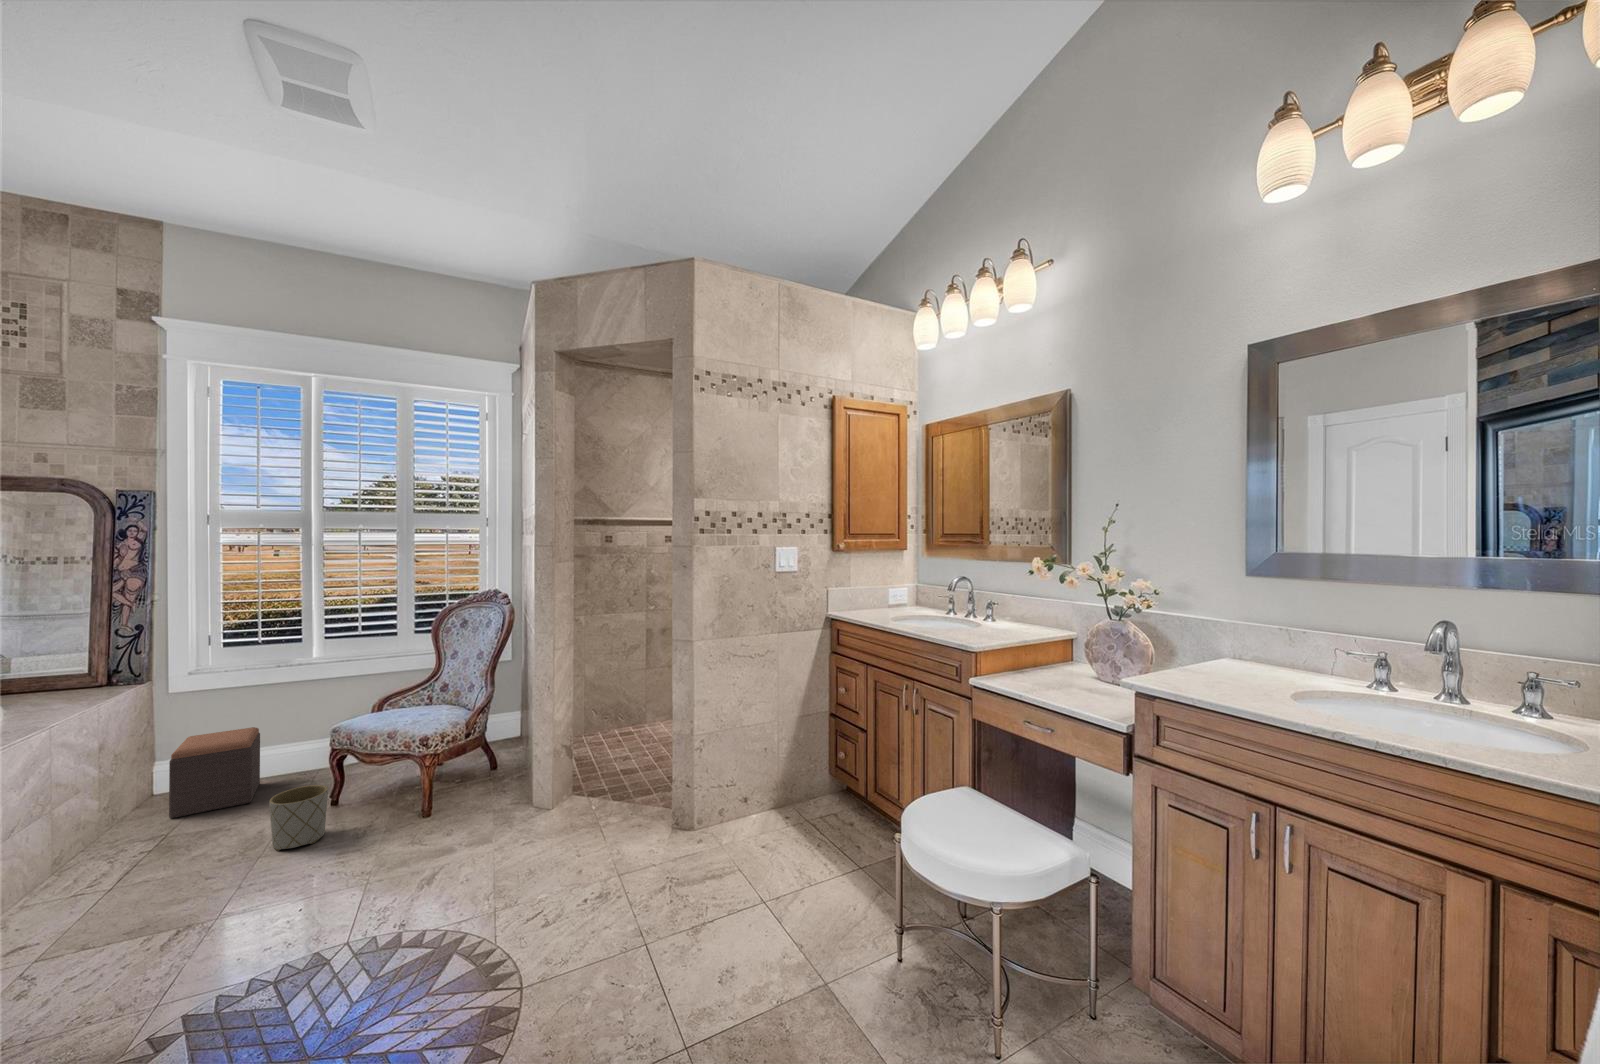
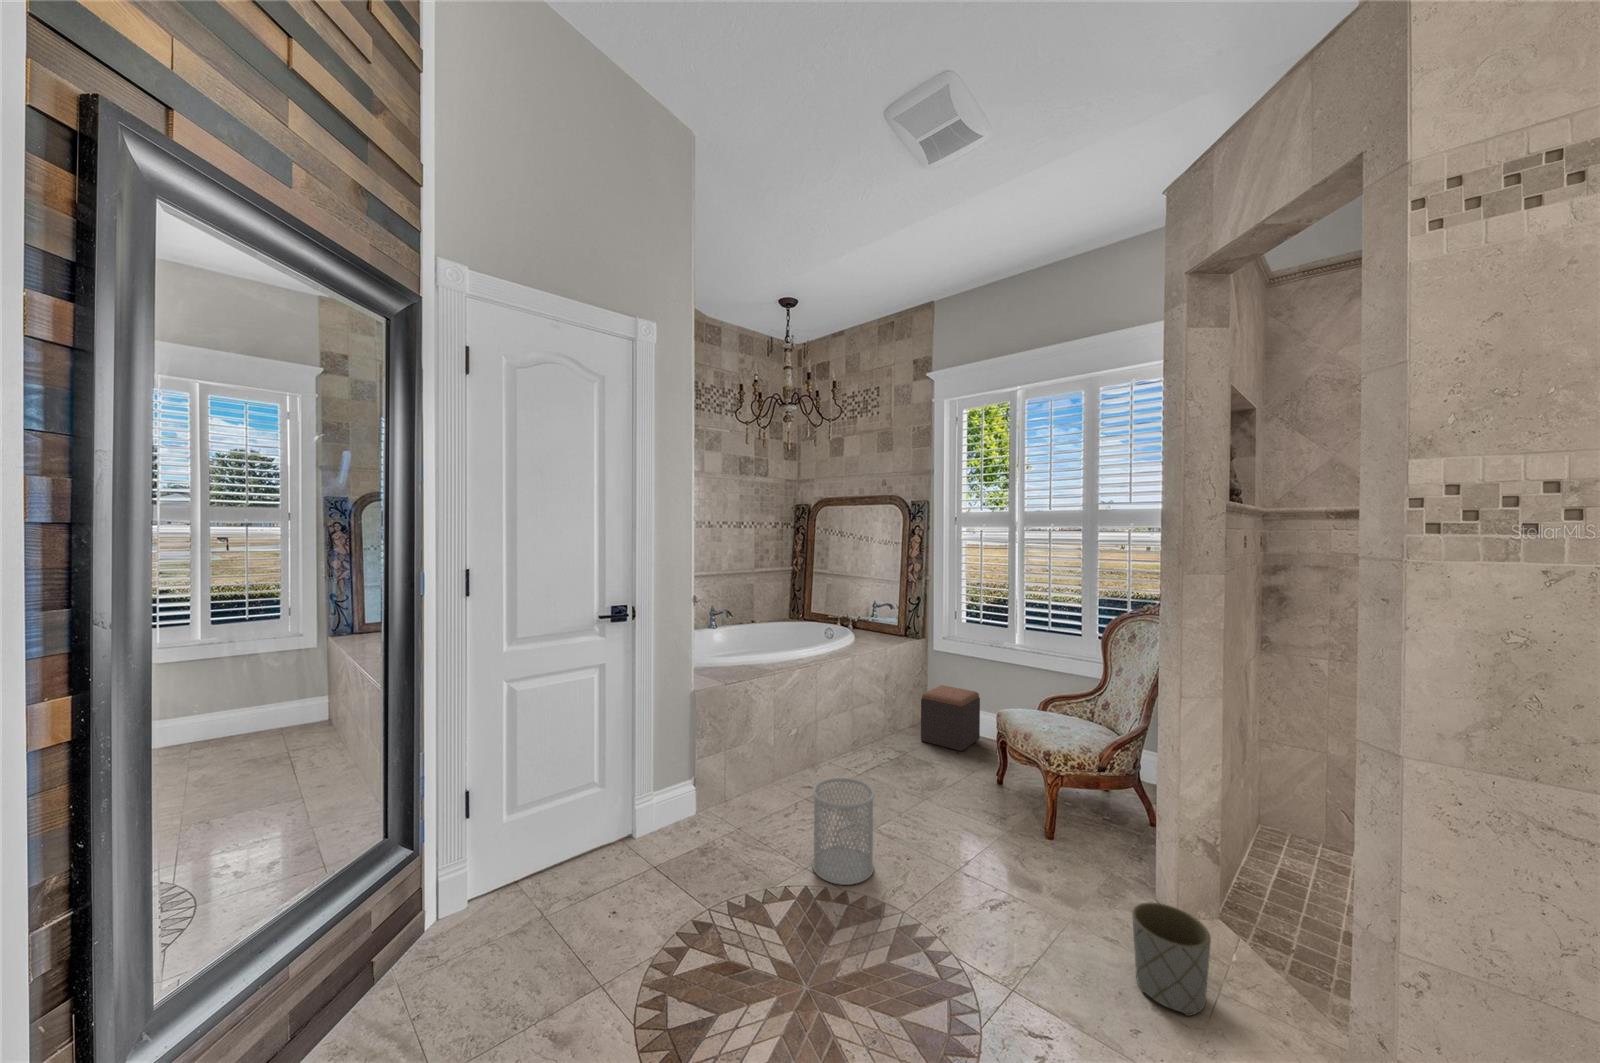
planter: present [269,785,328,851] -> present [1132,903,1211,1016]
wastebasket: none [158,849,273,1000] -> present [812,778,875,885]

